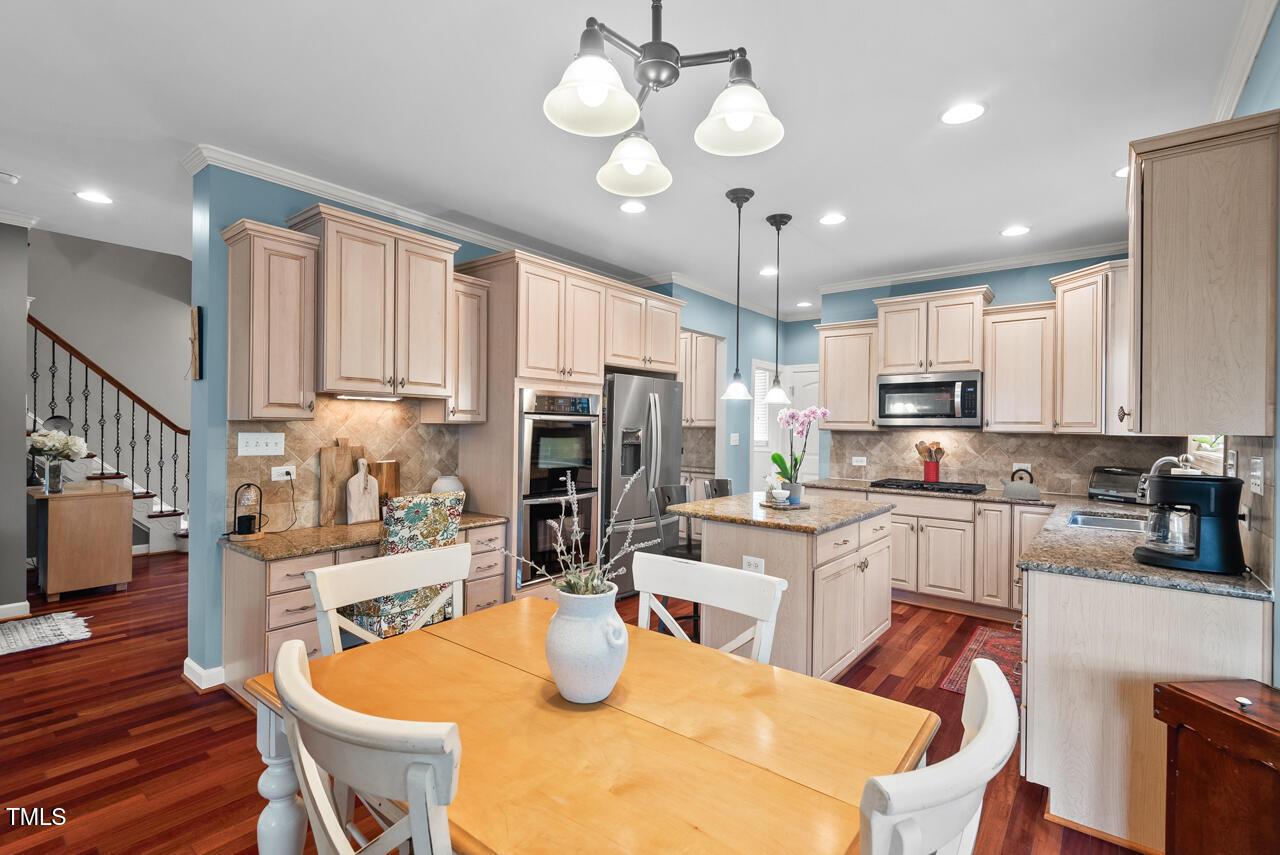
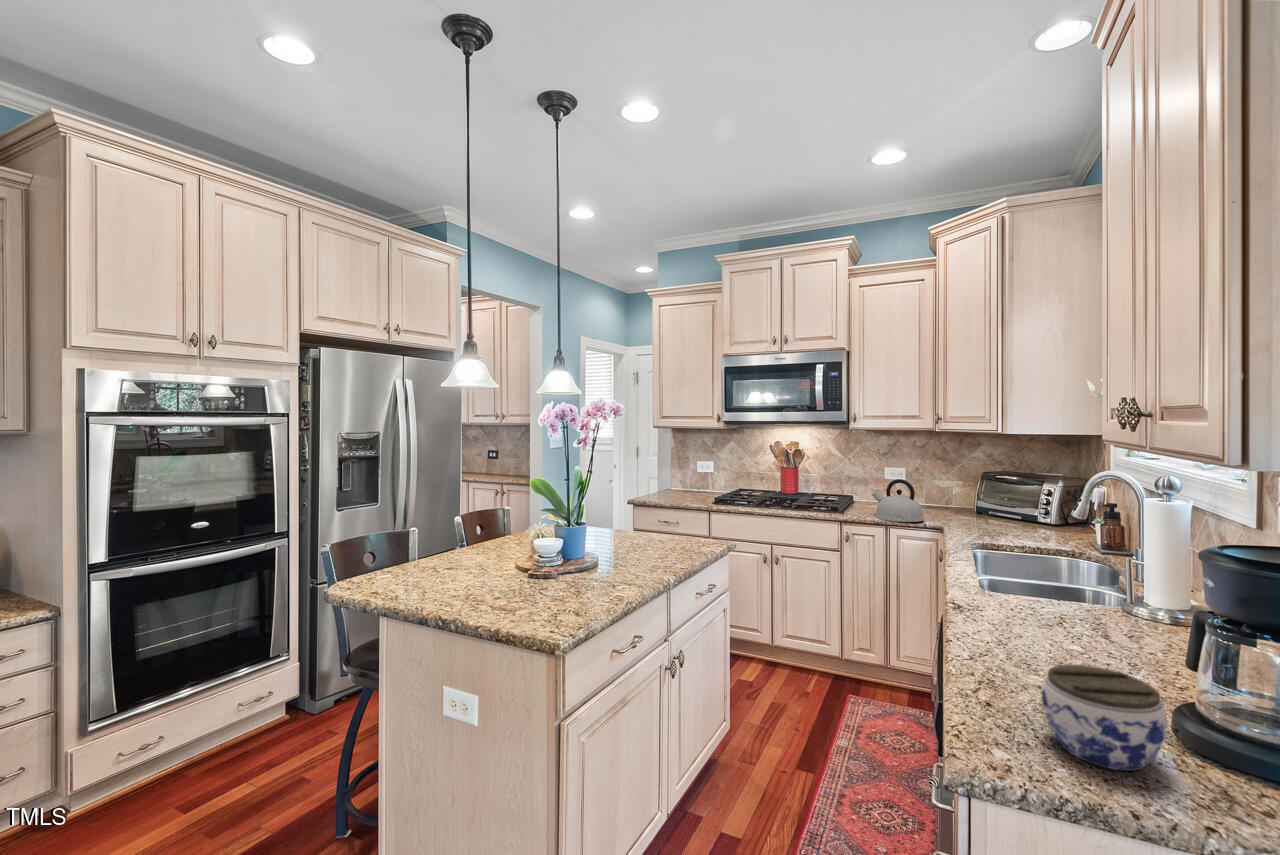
jar: none [1059,525,1111,561] -> present [1042,665,1167,771]

